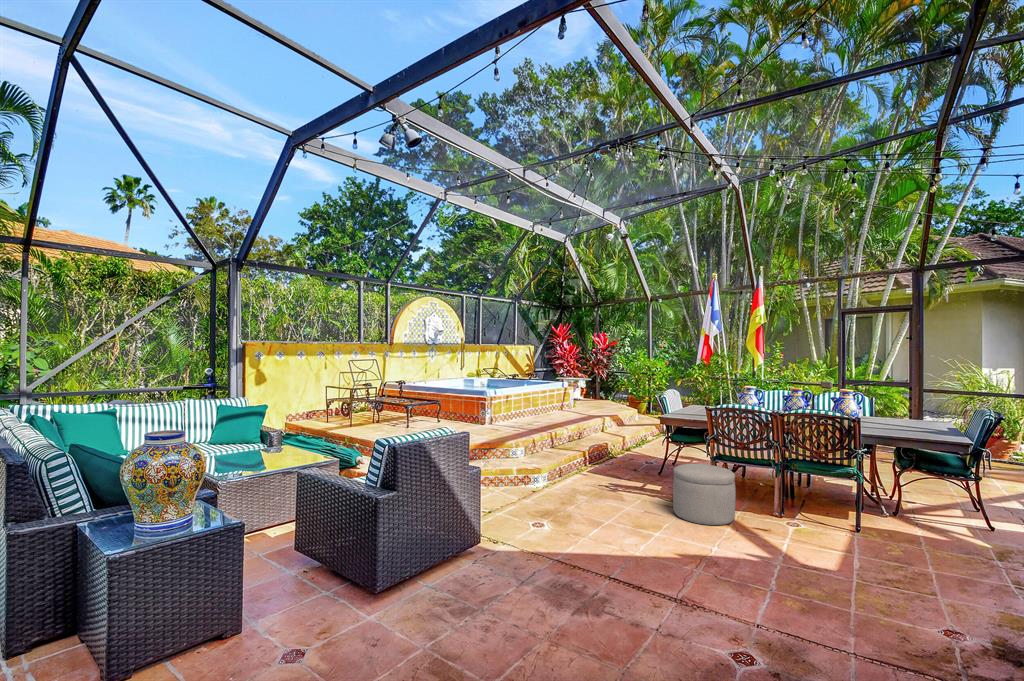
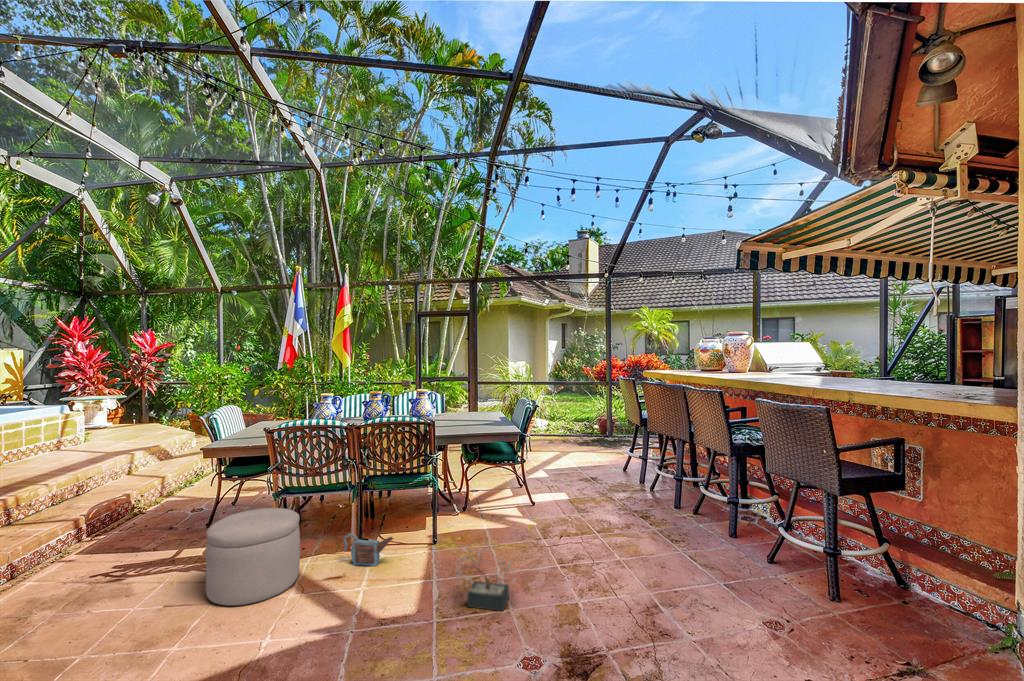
watering can: none [769,499,816,530] -> present [343,533,393,566]
decorative plant: none [878,527,951,593] -> present [456,547,515,611]

